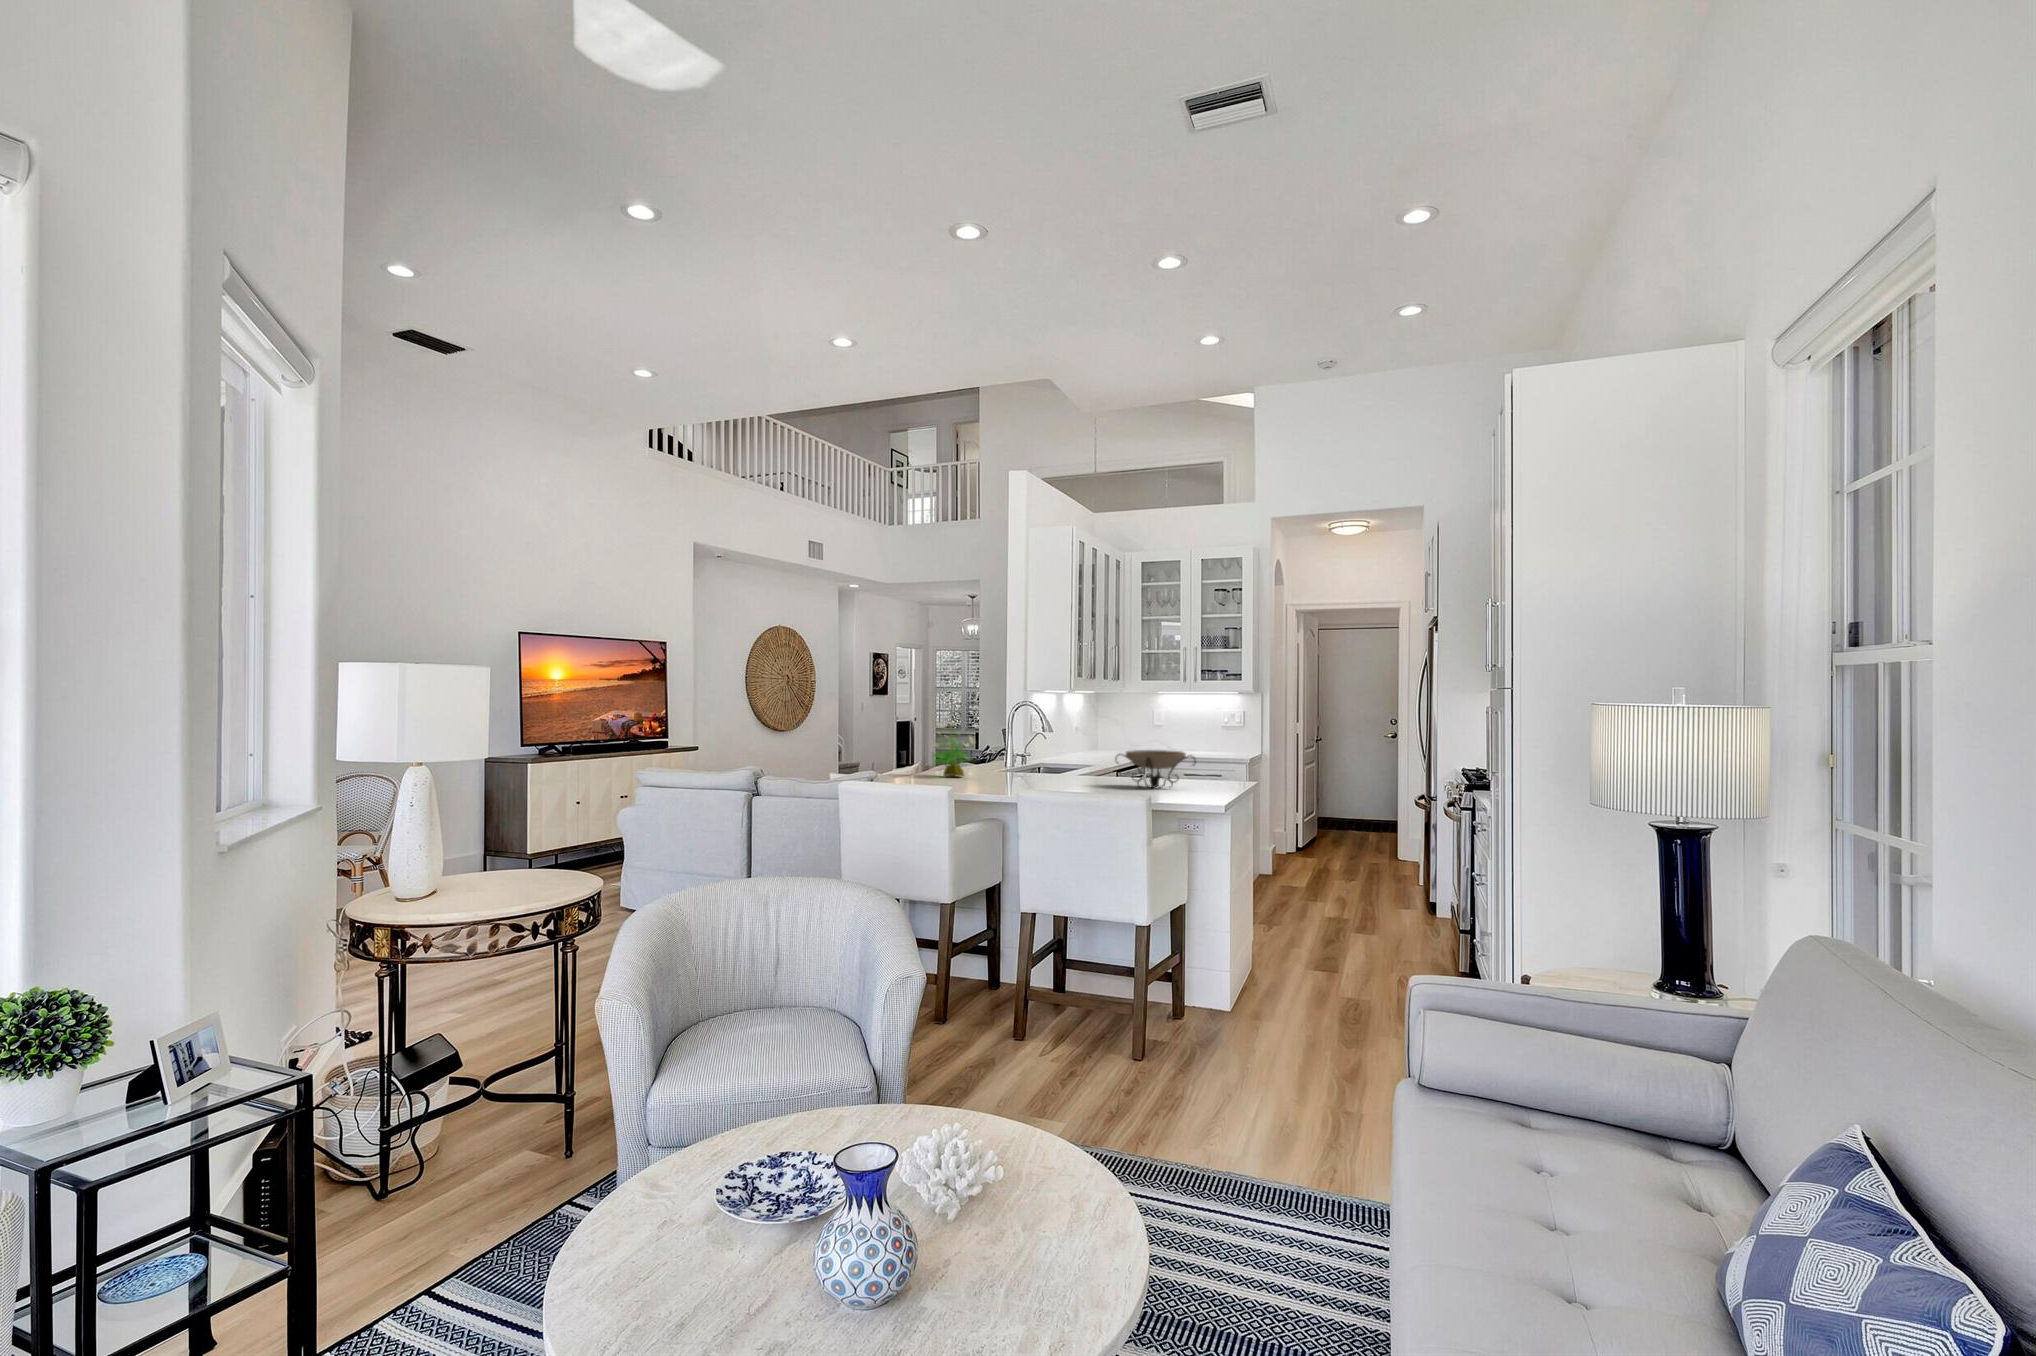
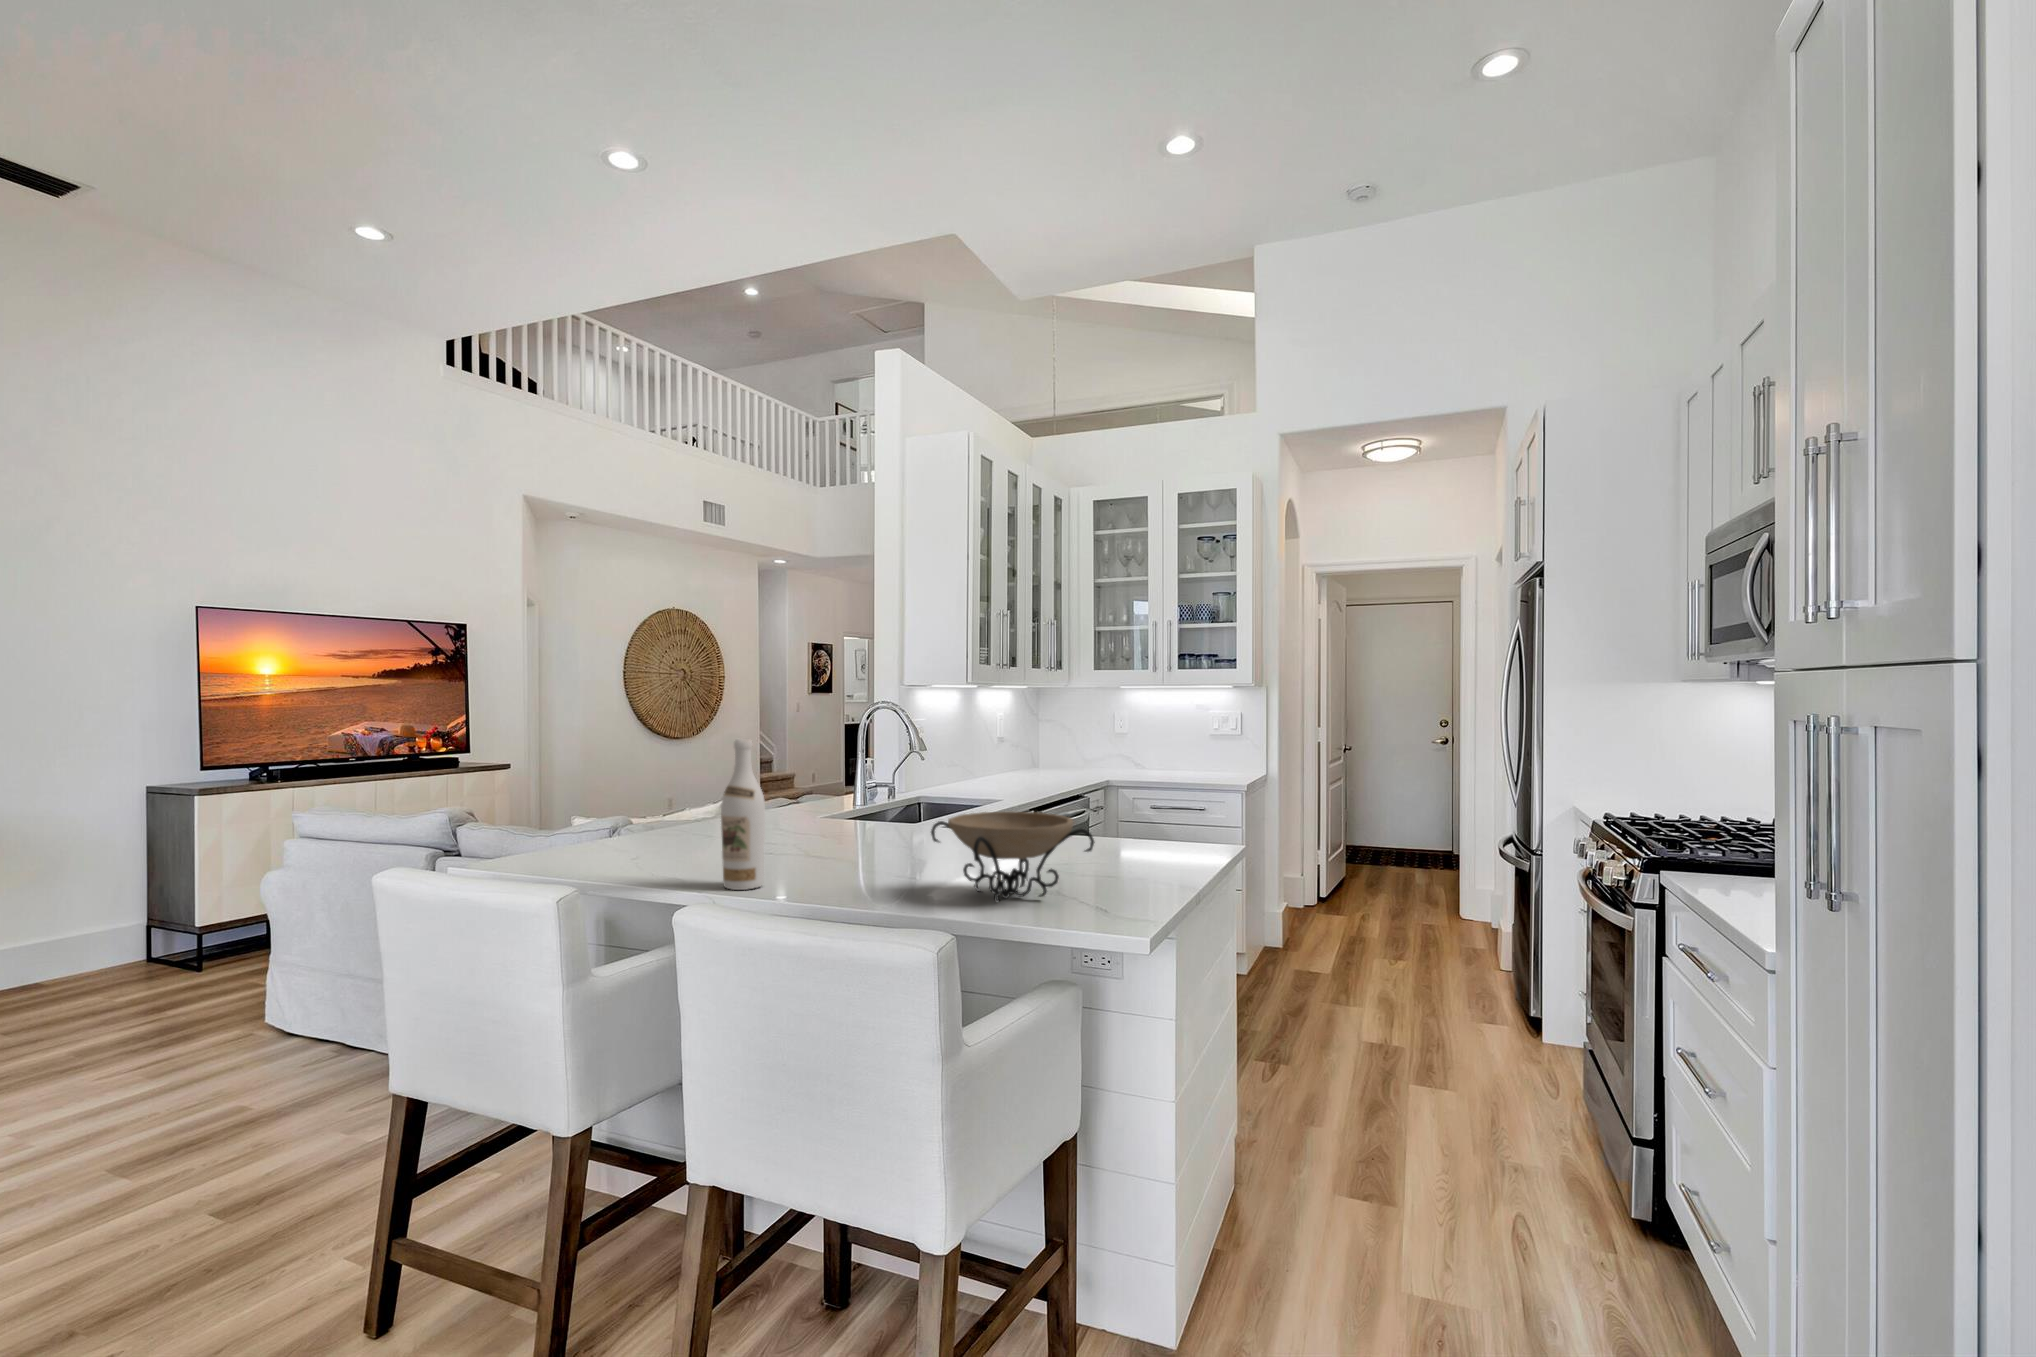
wine bottle: none [1017,714,1037,785] -> present [721,739,765,890]
potted plant: present [933,722,974,776] -> none [591,737,688,859]

